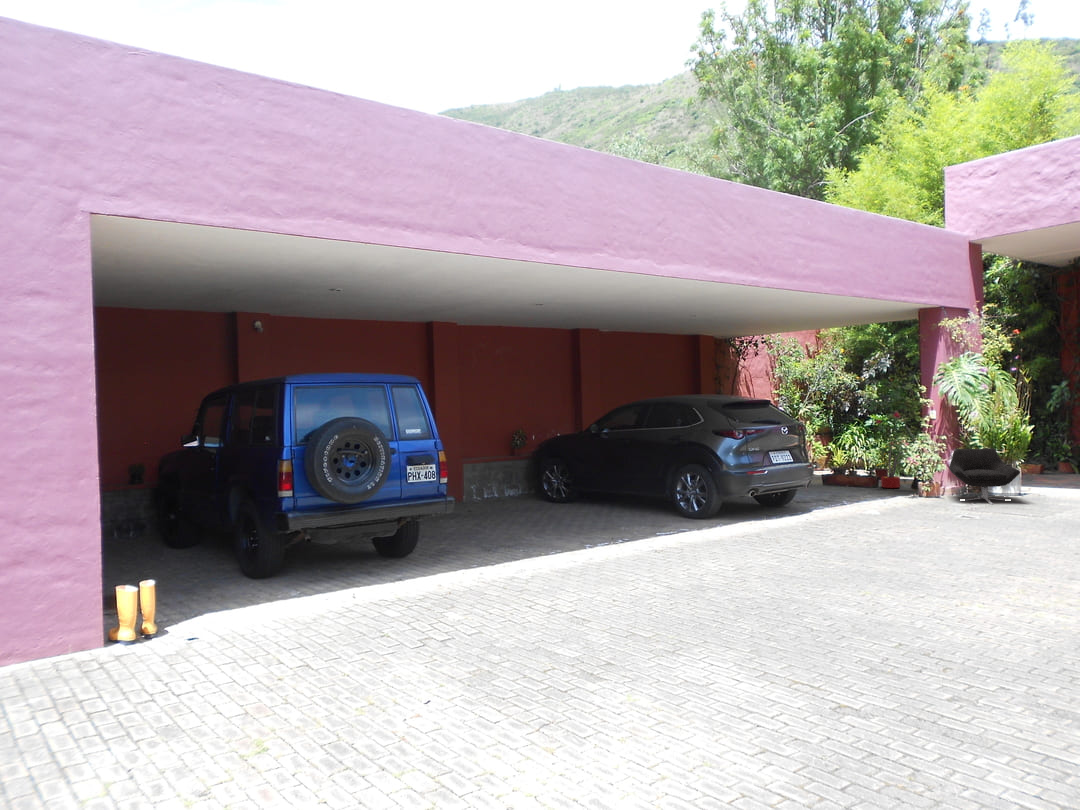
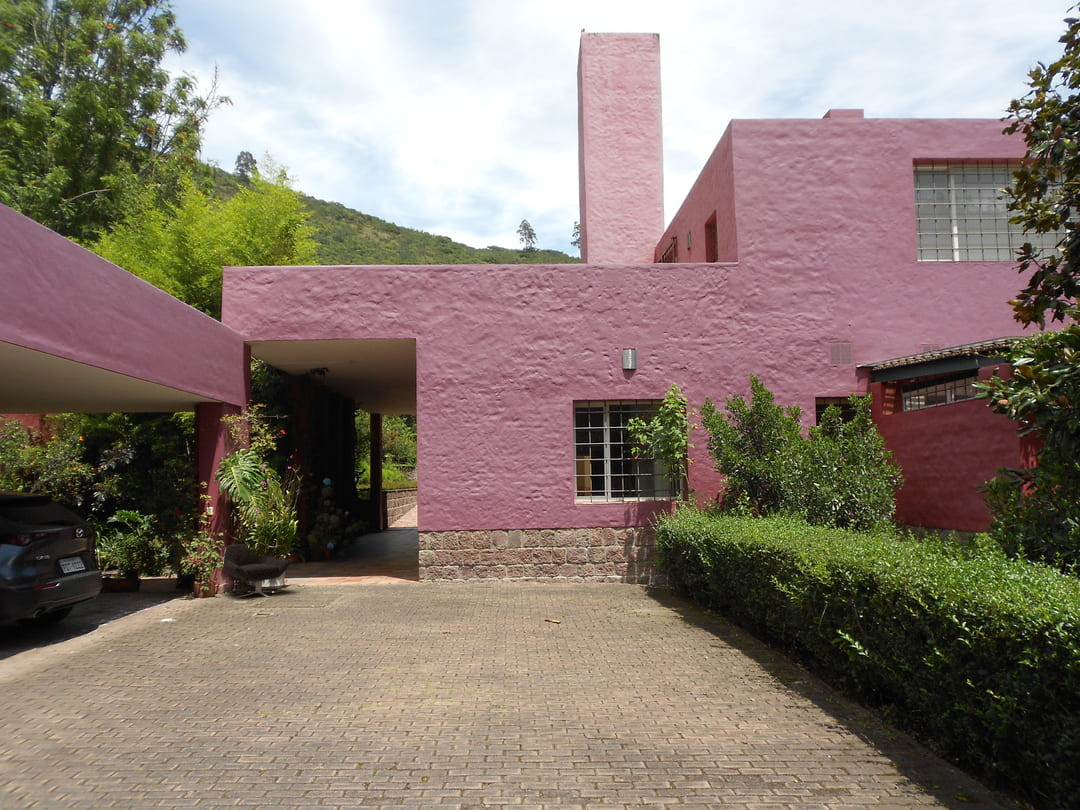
decorative plant: present [881,451,900,488] -> none [141,545,172,594]

